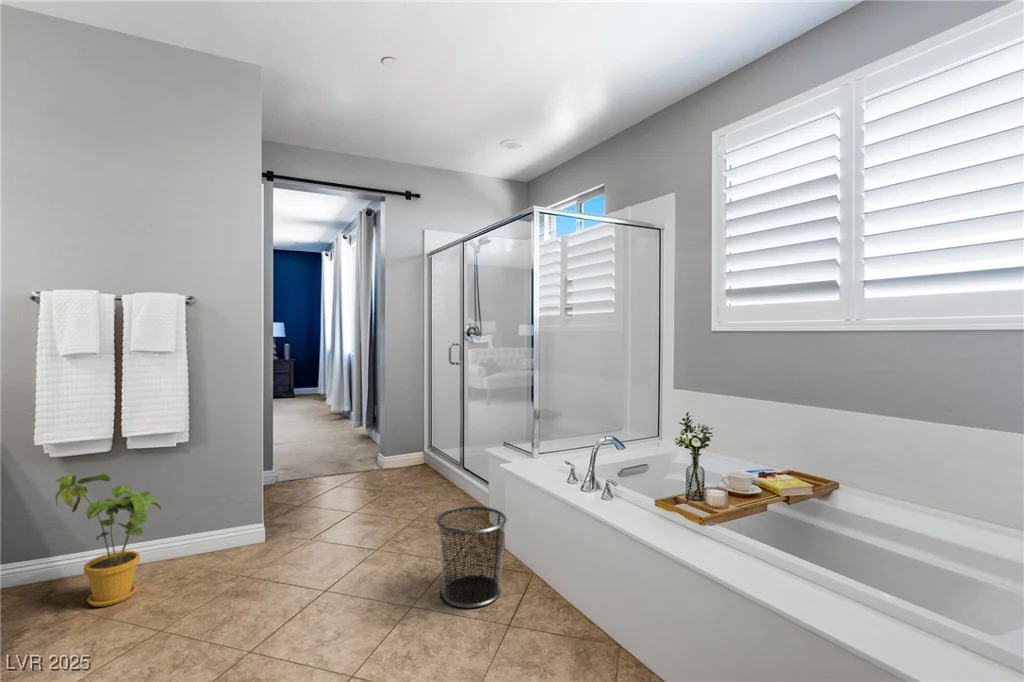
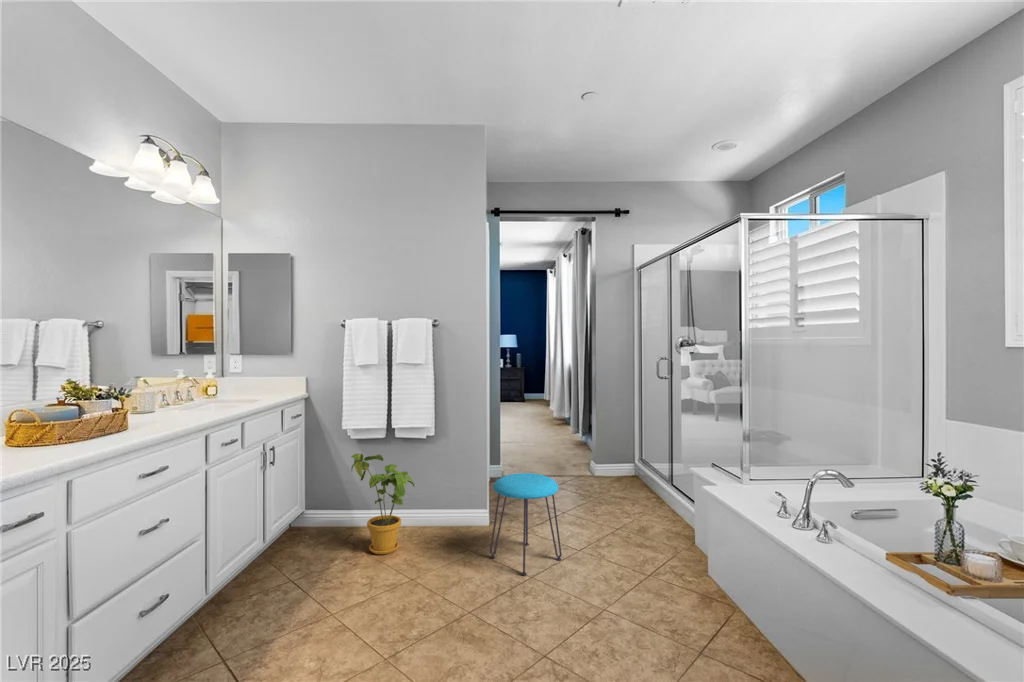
stool: none [270,474,358,589] -> present [490,473,562,575]
waste bin: present [437,506,507,608] -> none [630,524,704,627]

